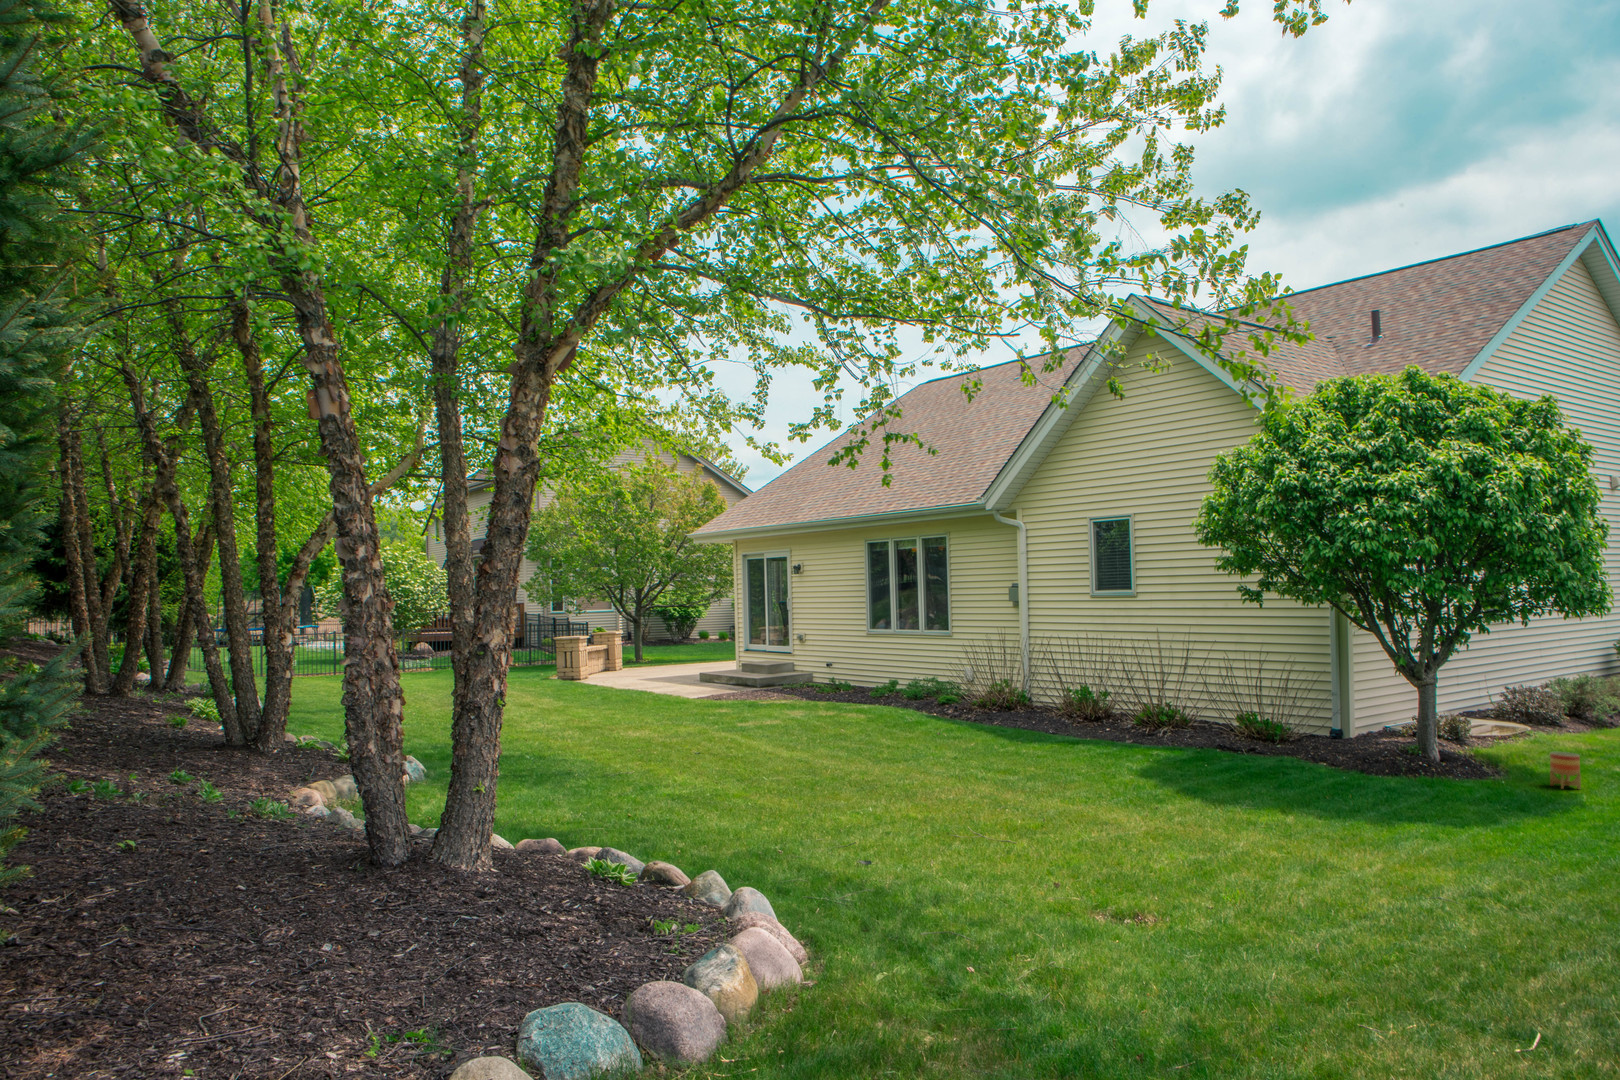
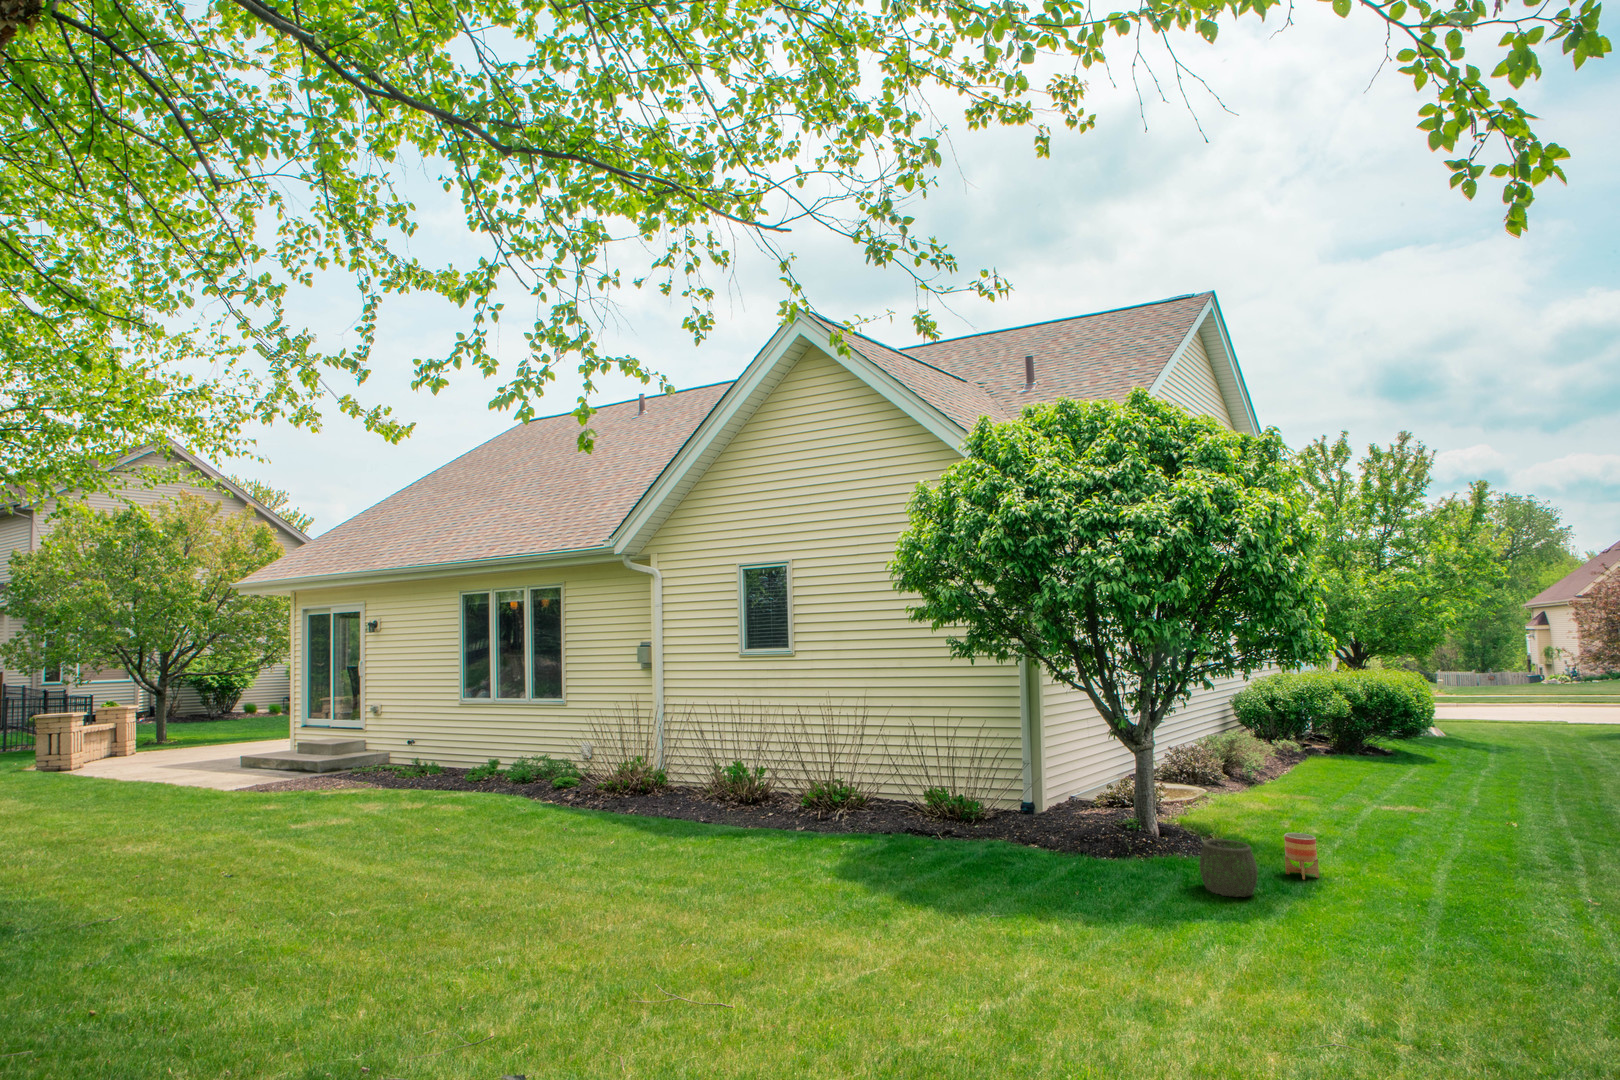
woven basket: none [1449,748,1502,792] -> present [1199,839,1258,897]

